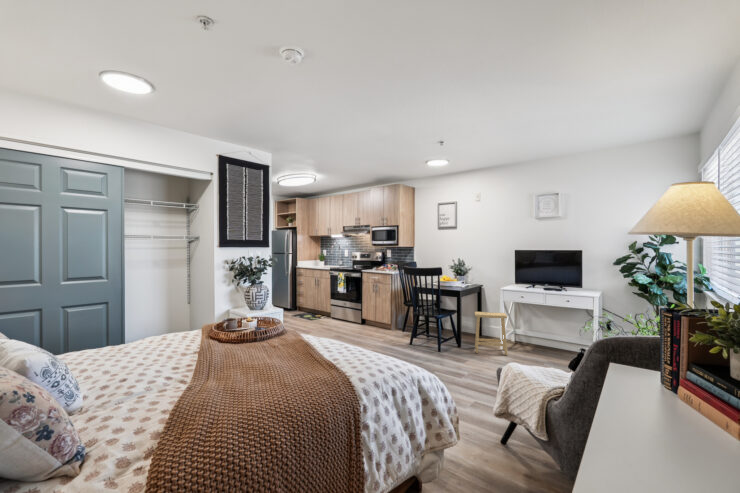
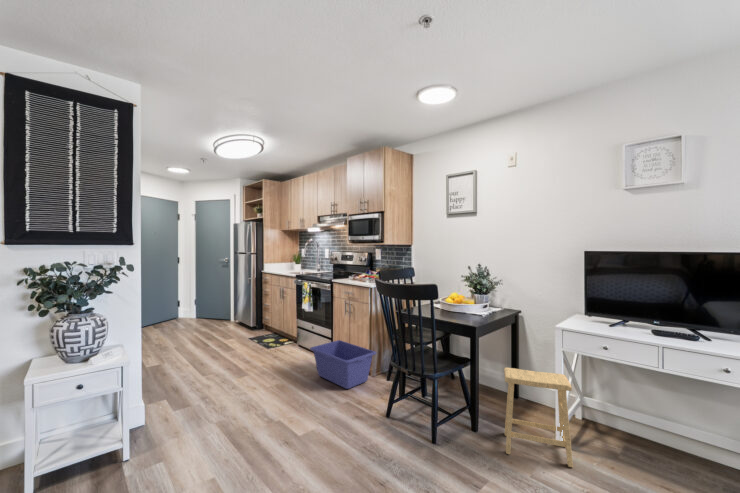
storage bin: none [353,310,397,335] -> present [310,340,376,389]

